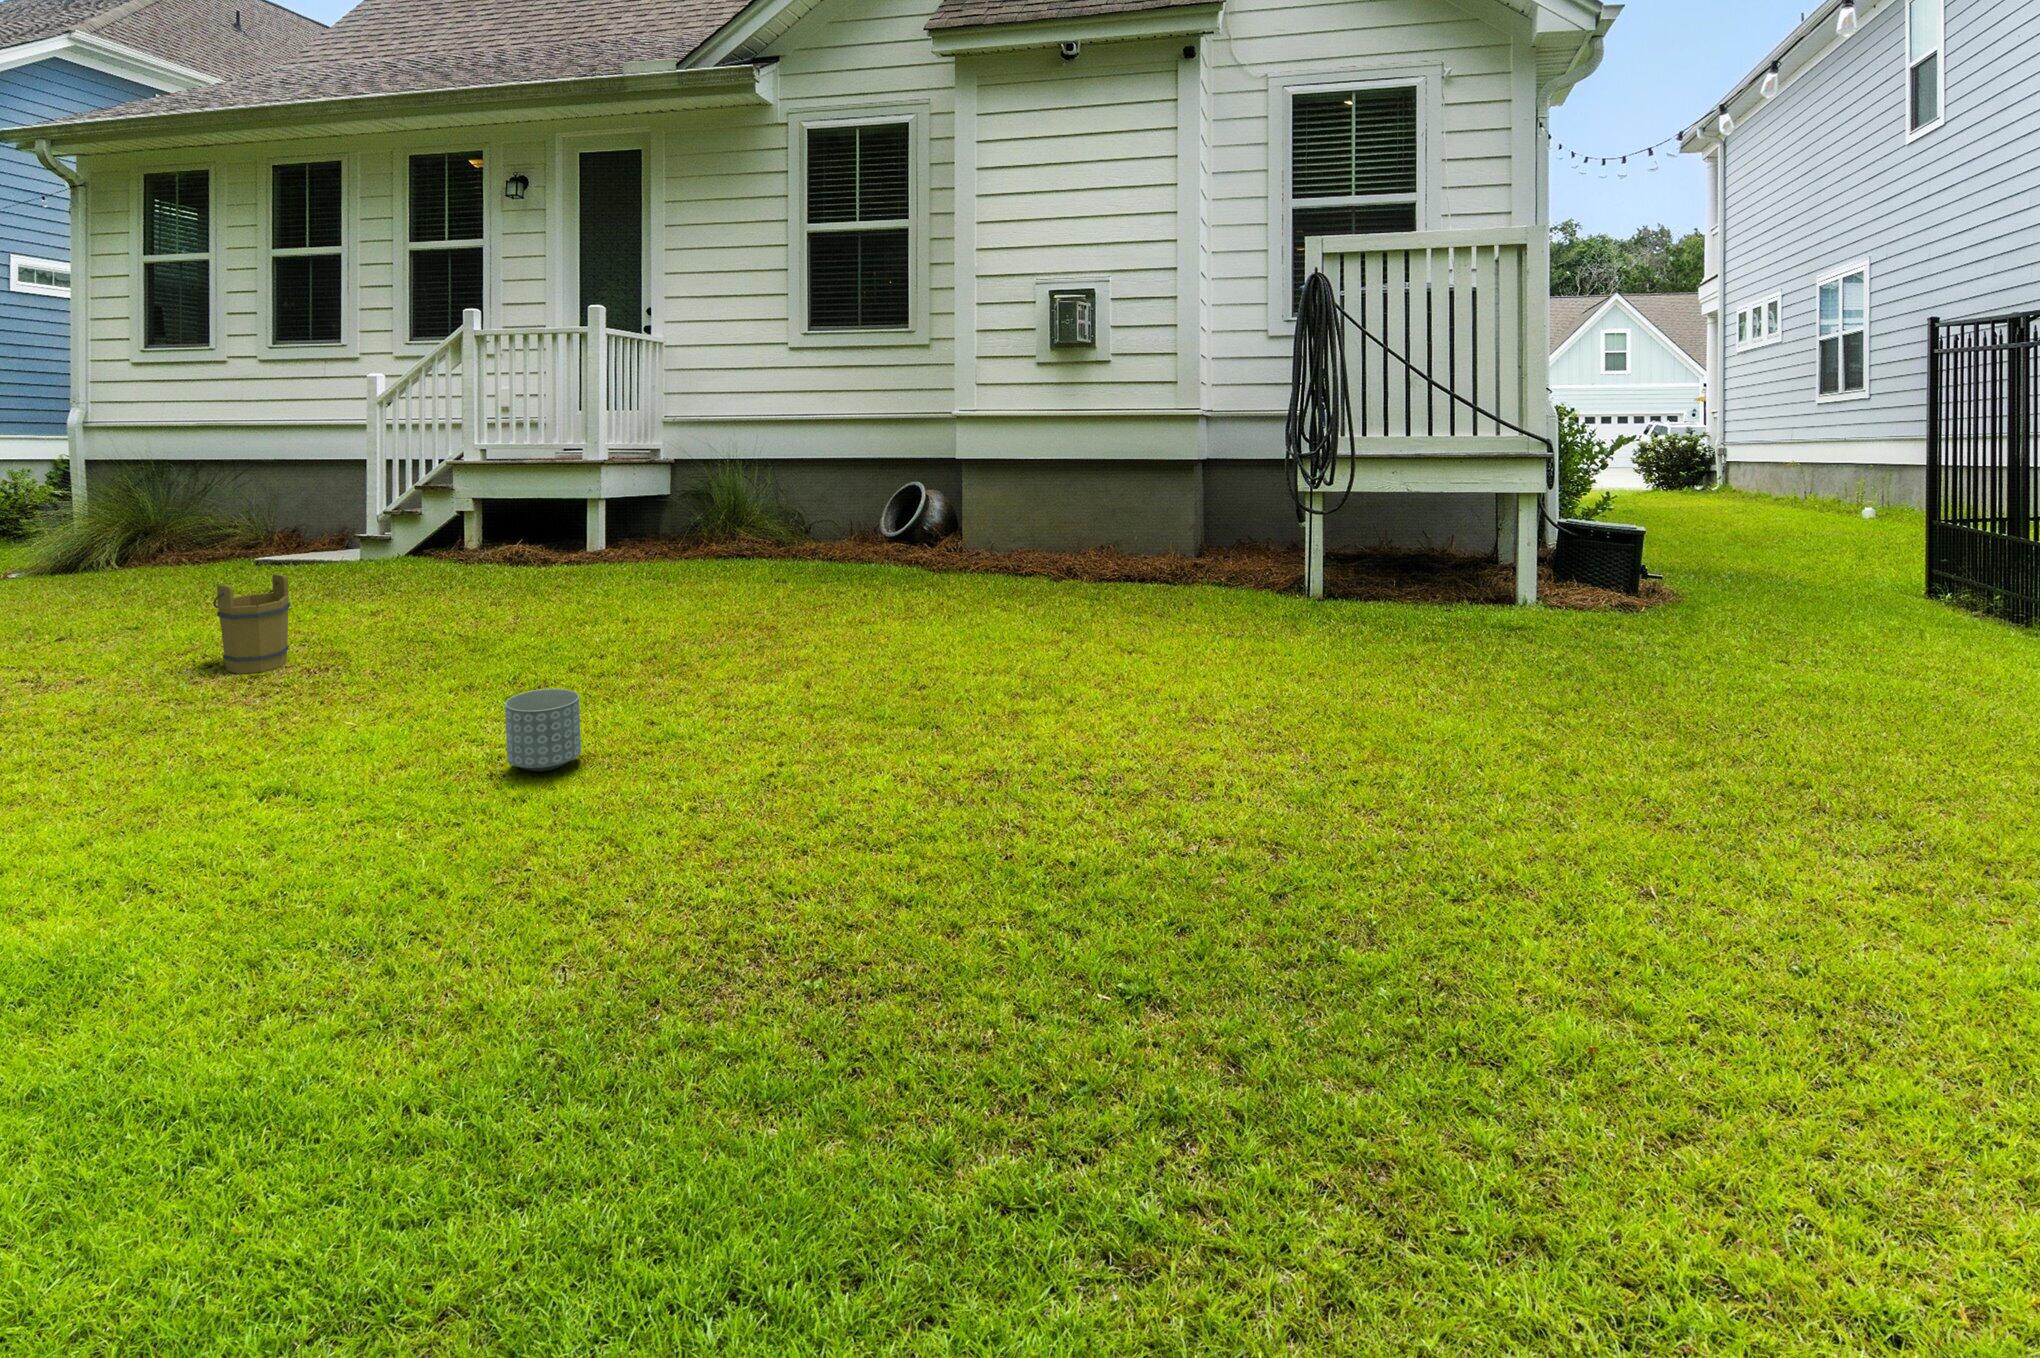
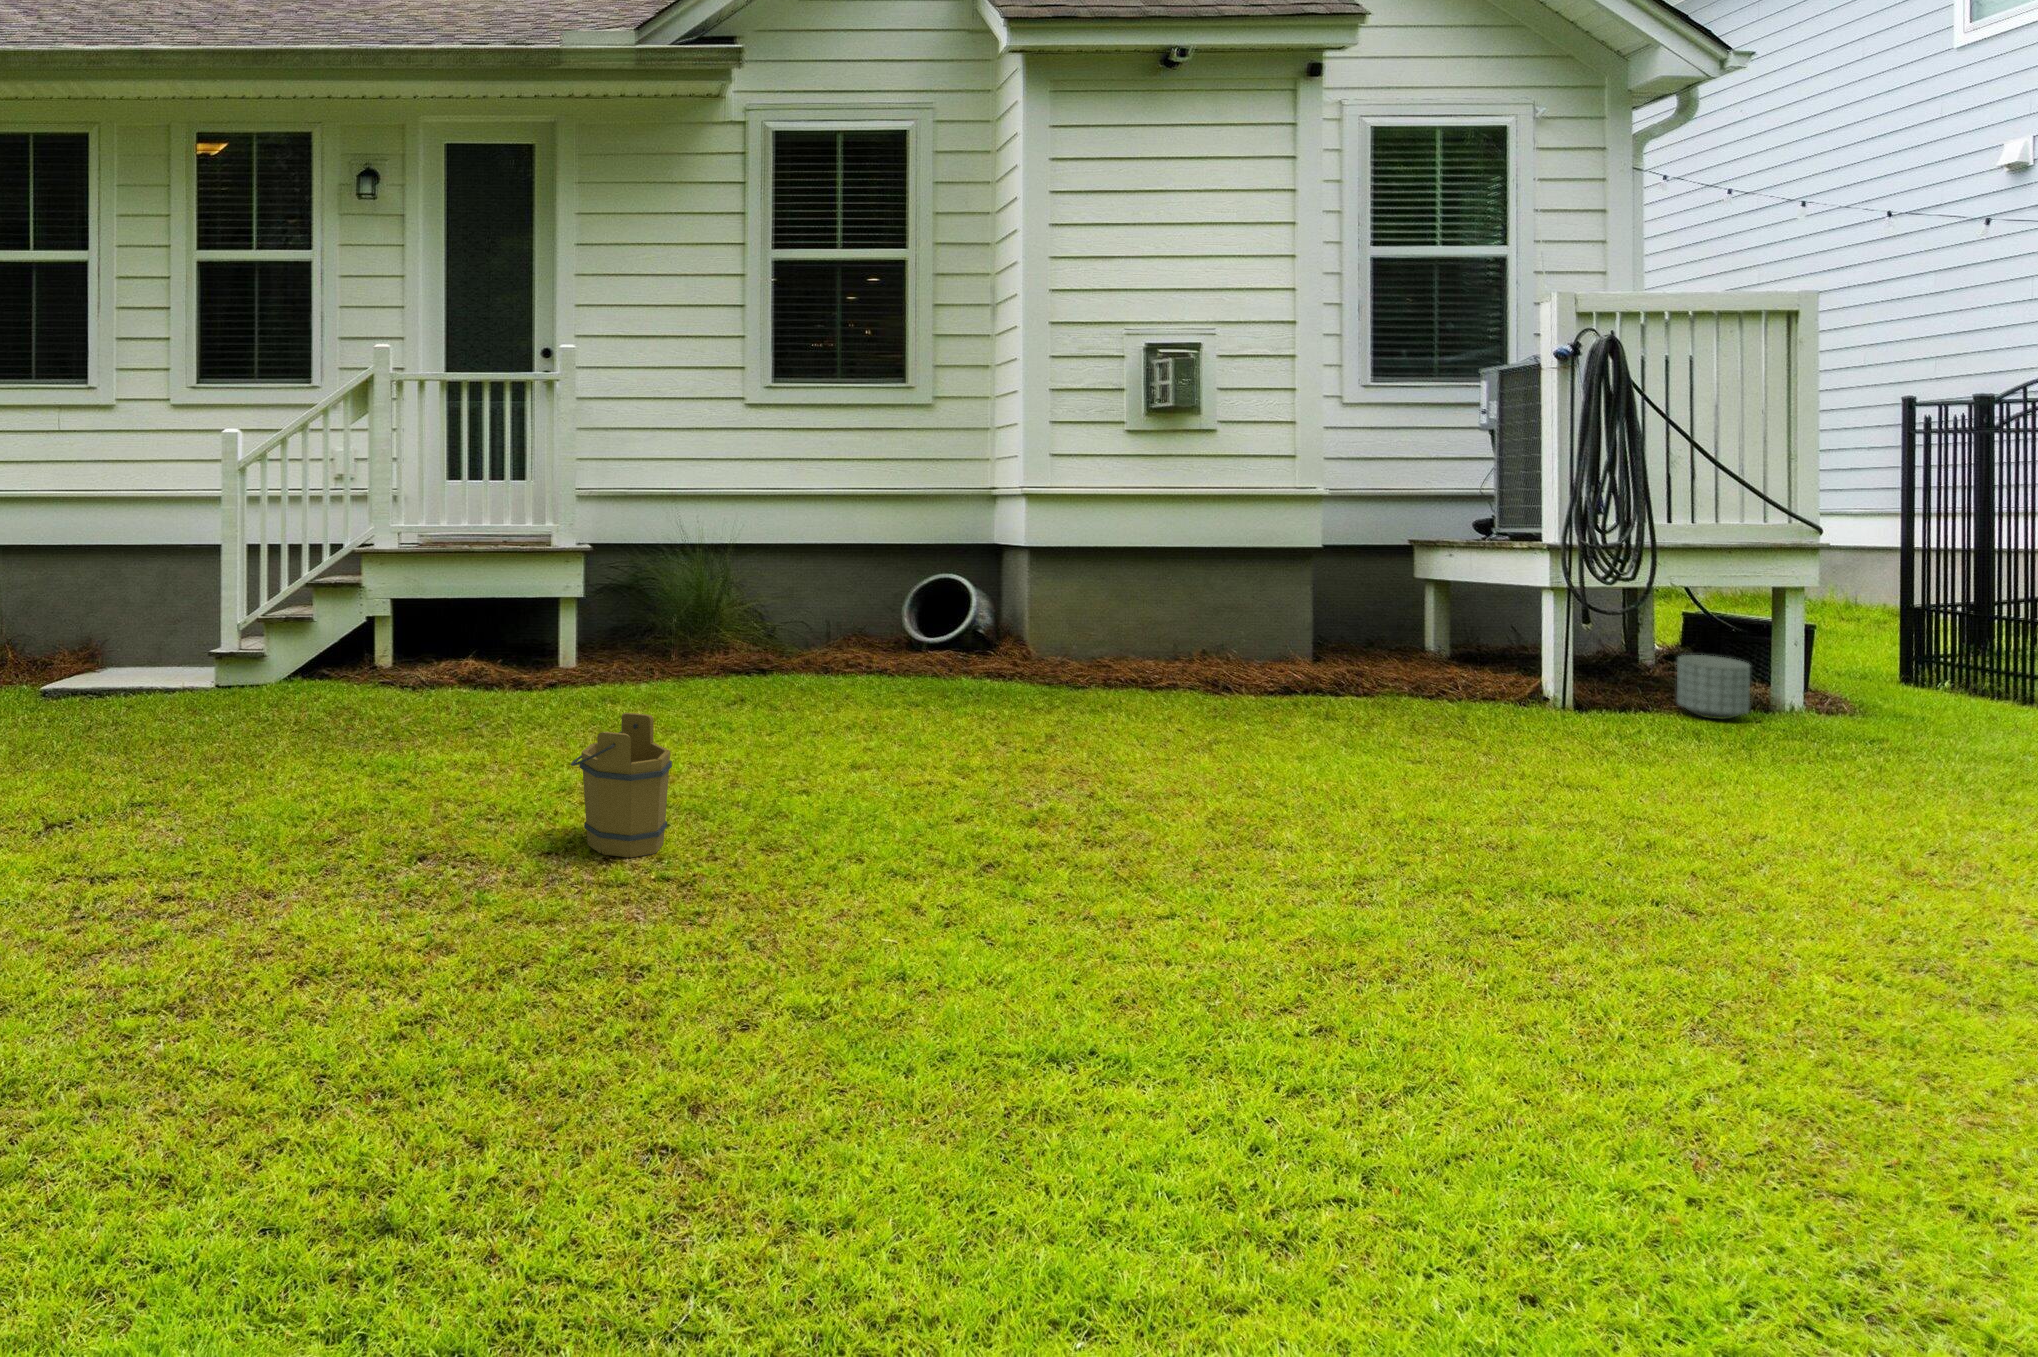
planter: present [505,689,581,772] -> present [1677,655,1750,719]

